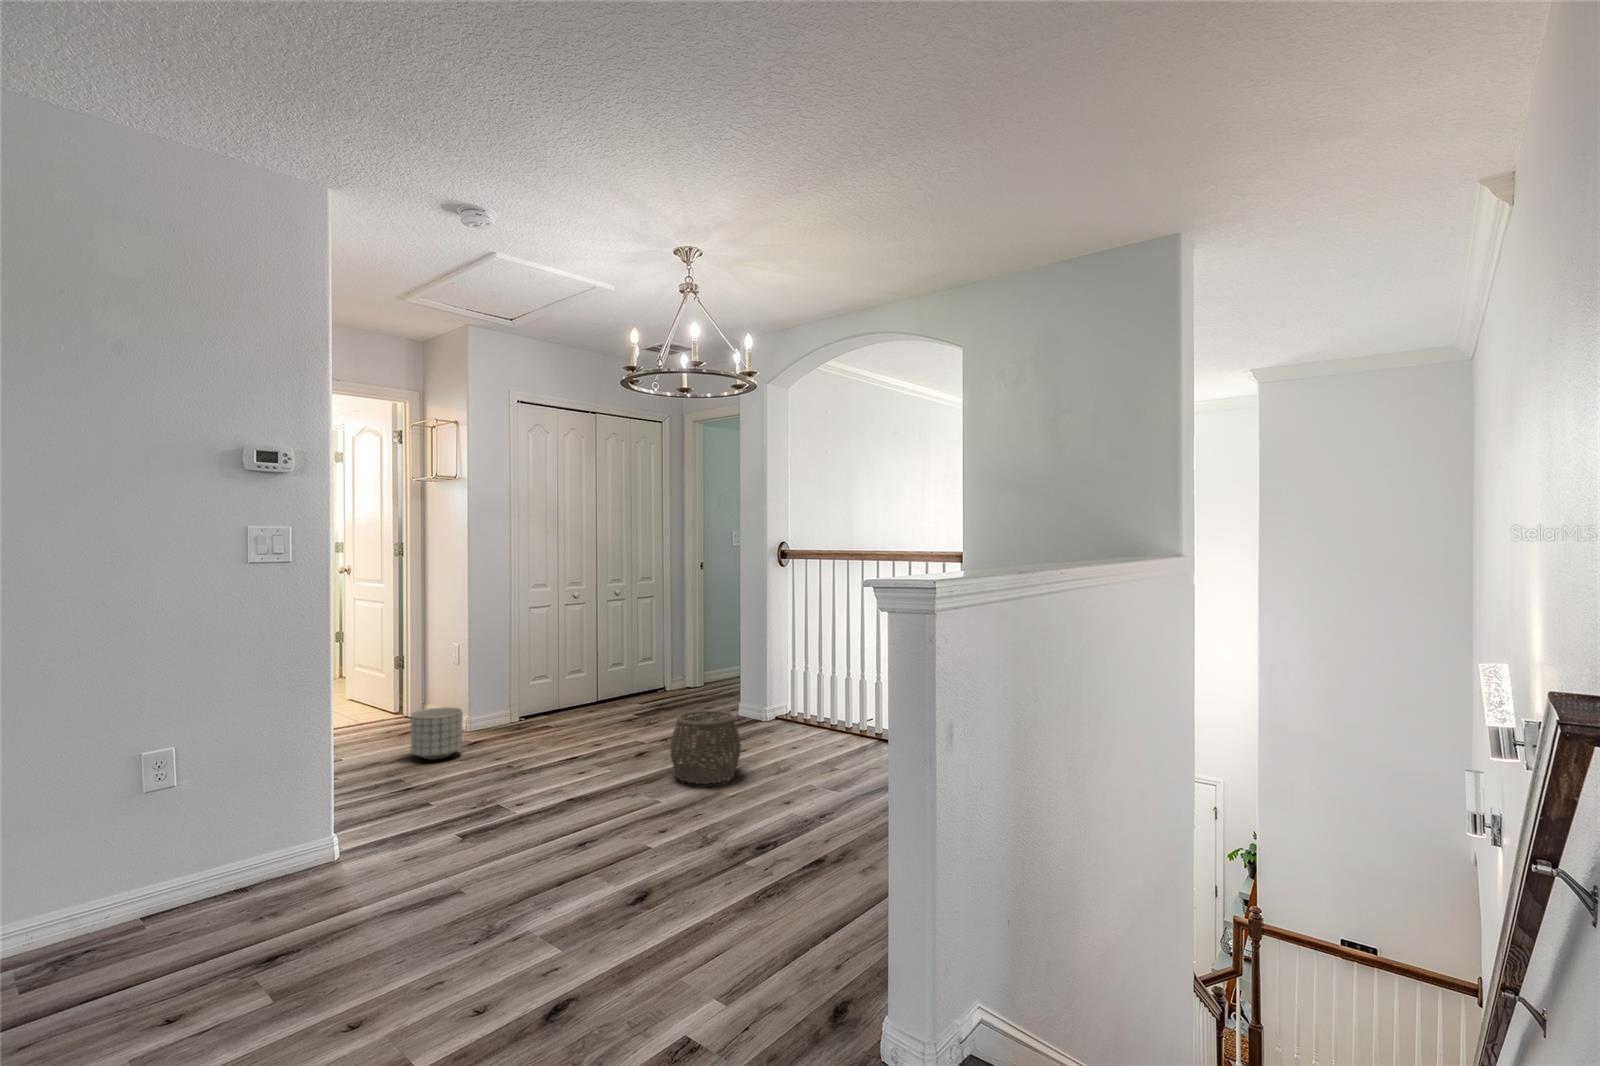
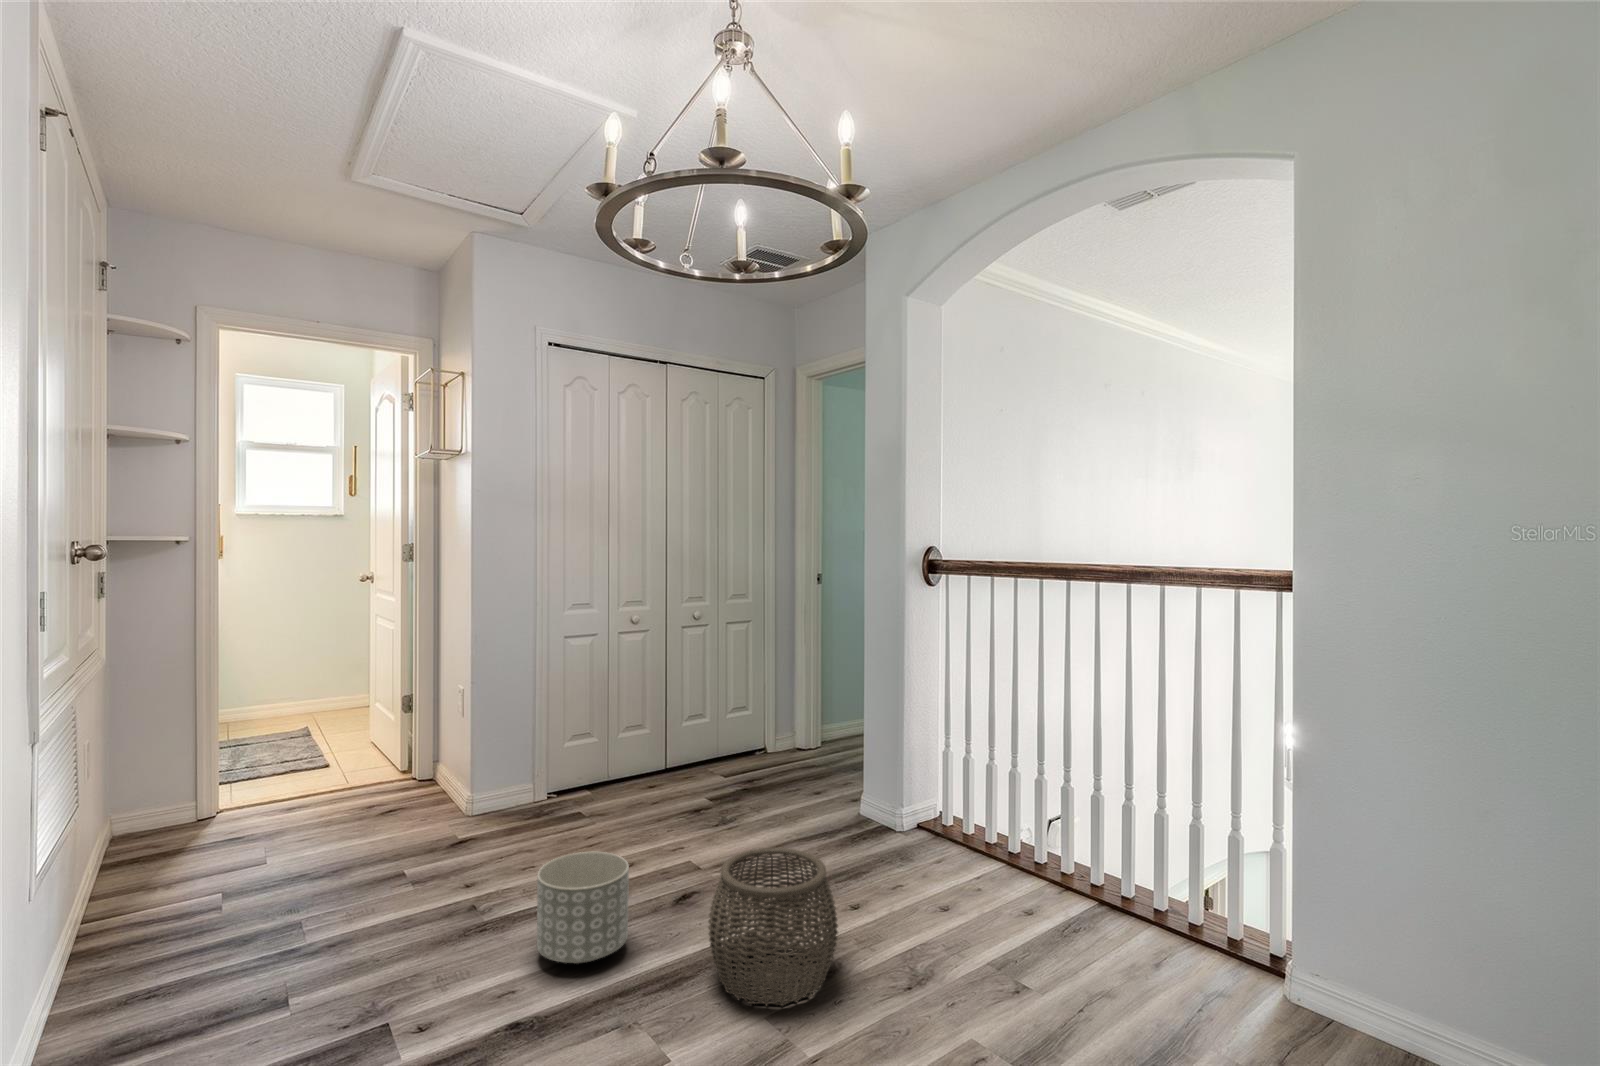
planter: present [411,707,463,760] -> present [537,852,629,964]

